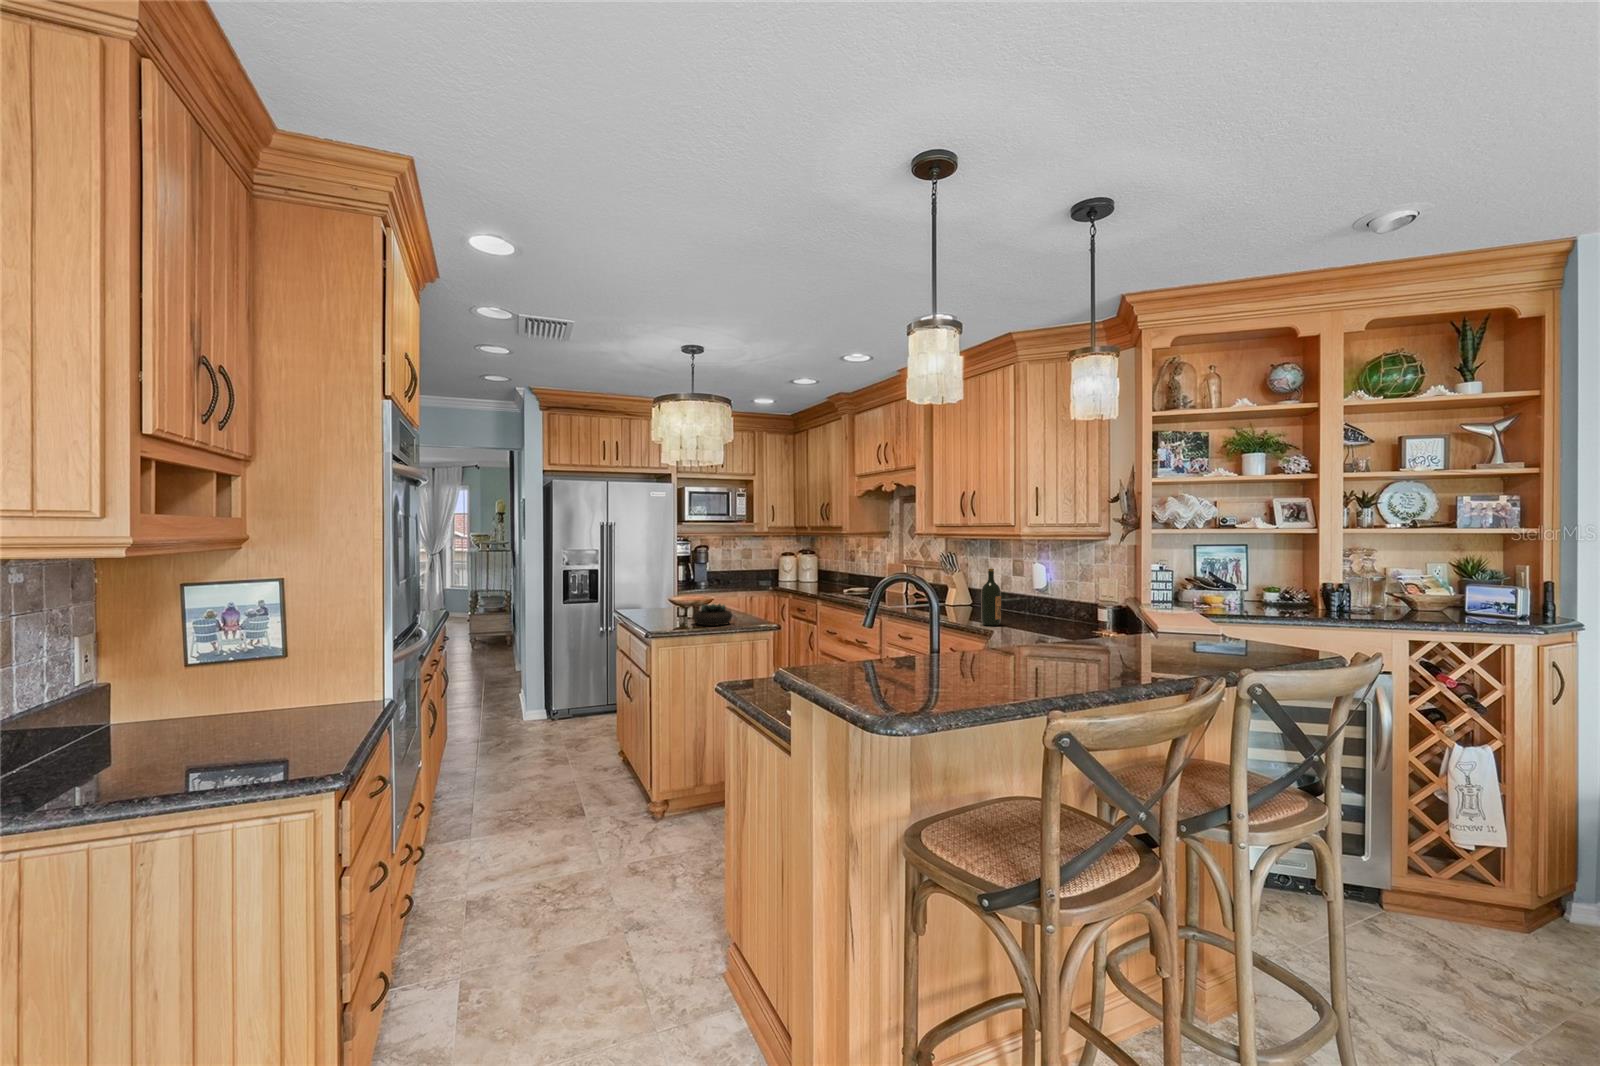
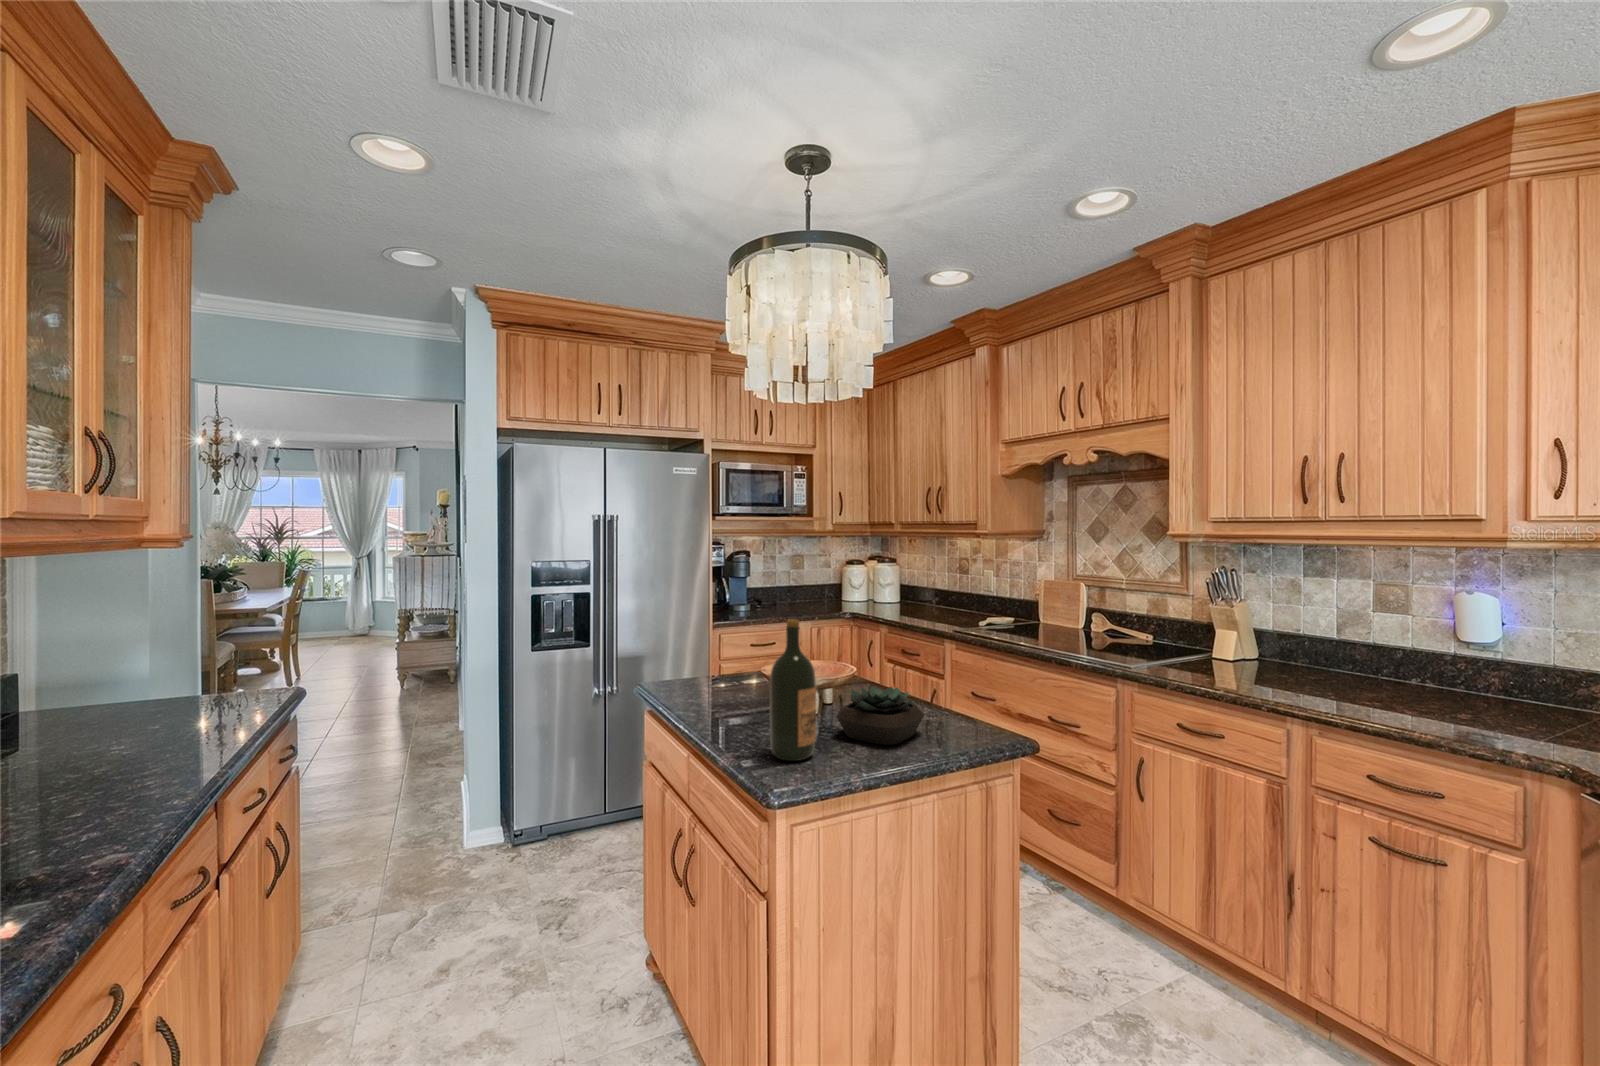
wine bottle: present [981,569,1001,626] -> present [770,620,816,761]

